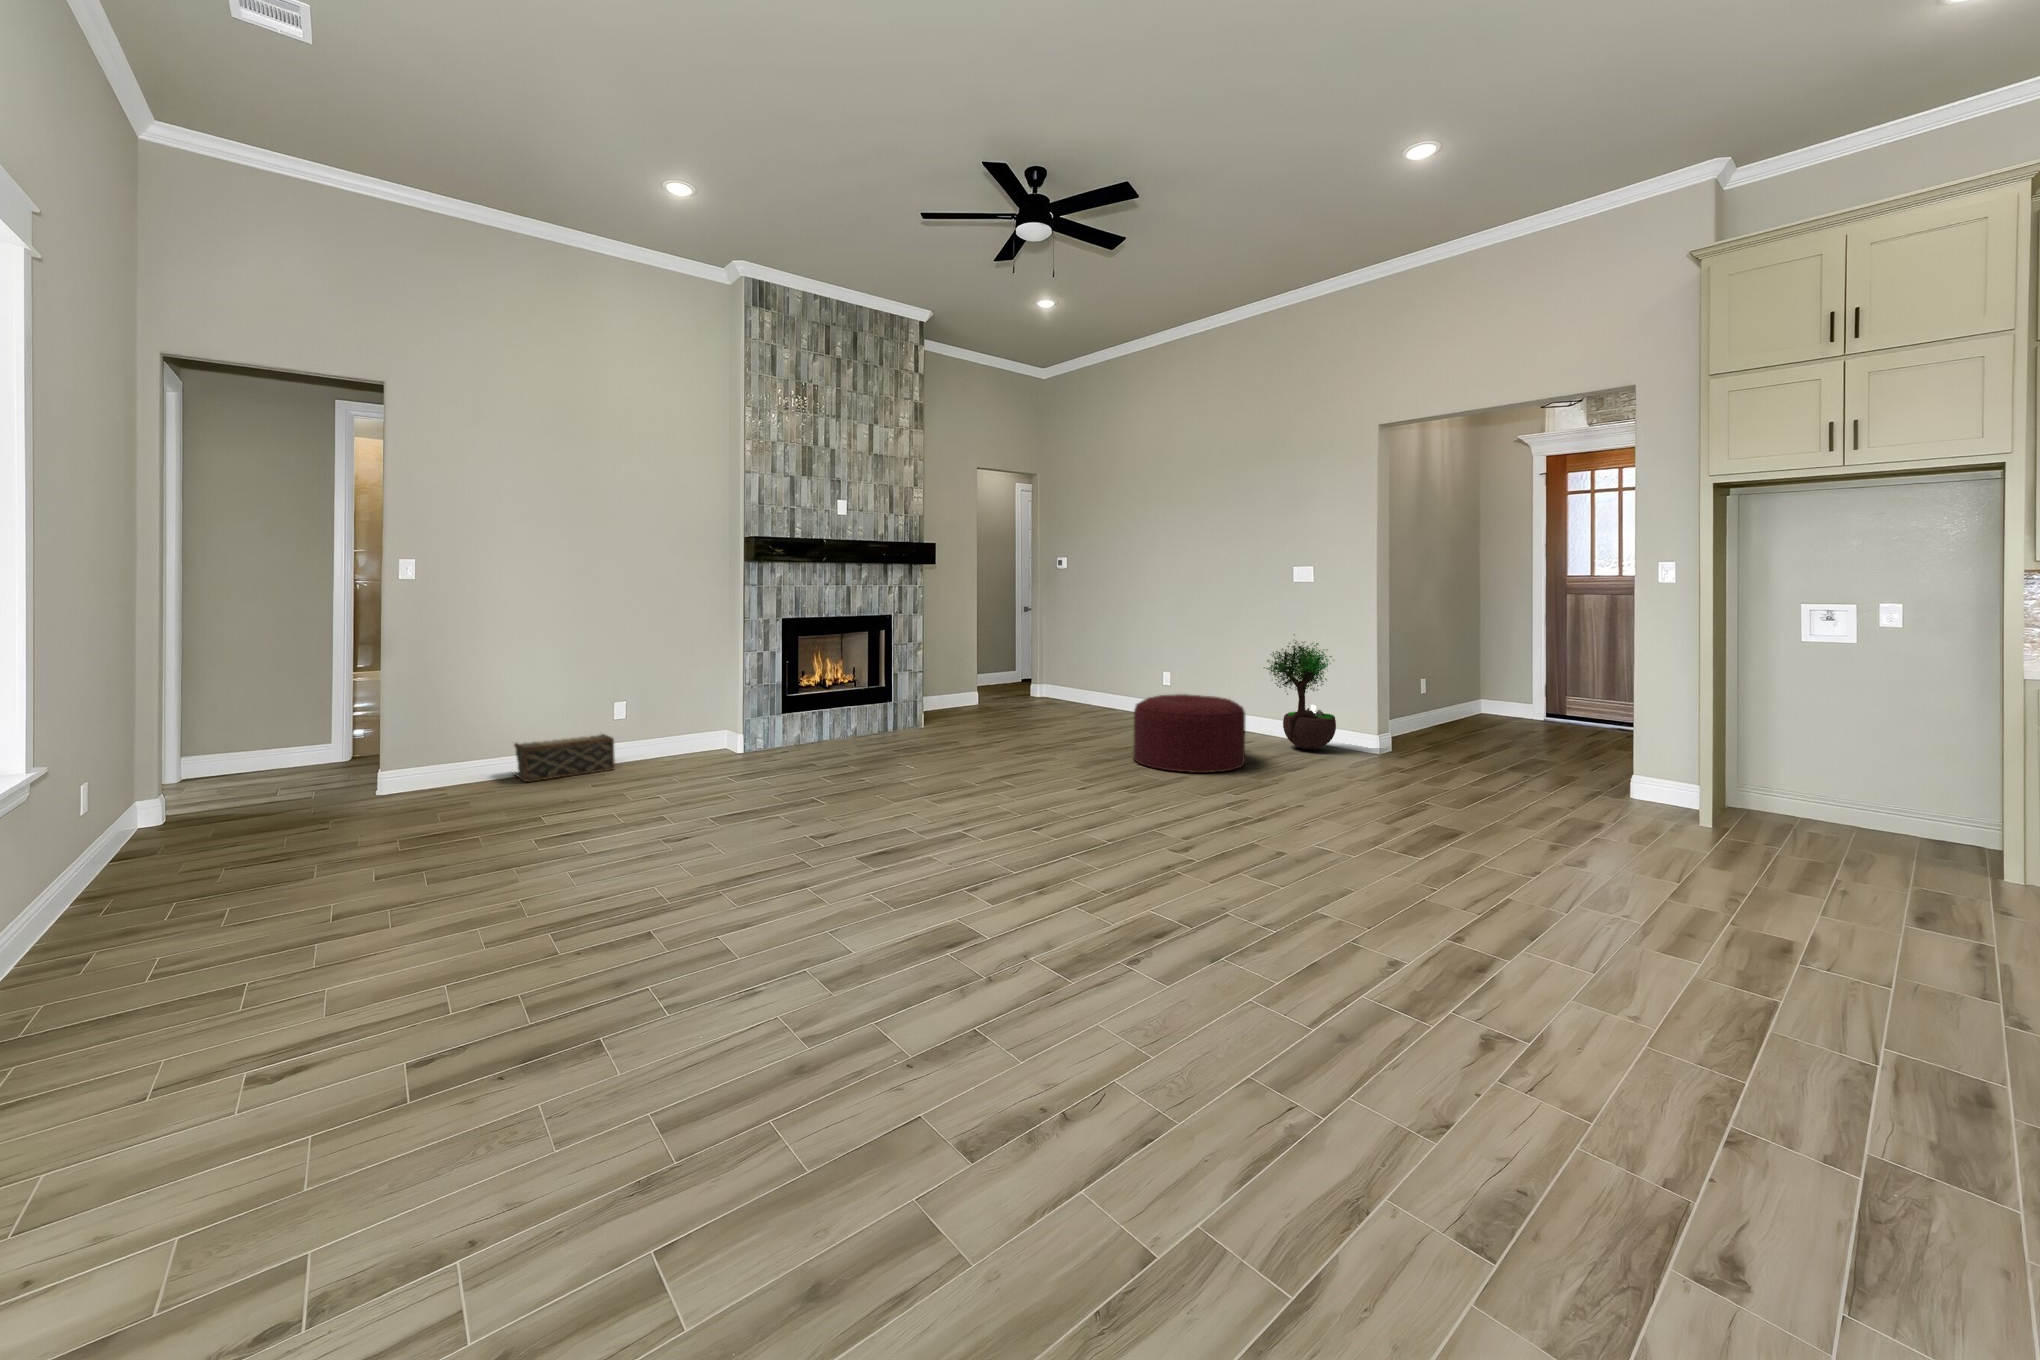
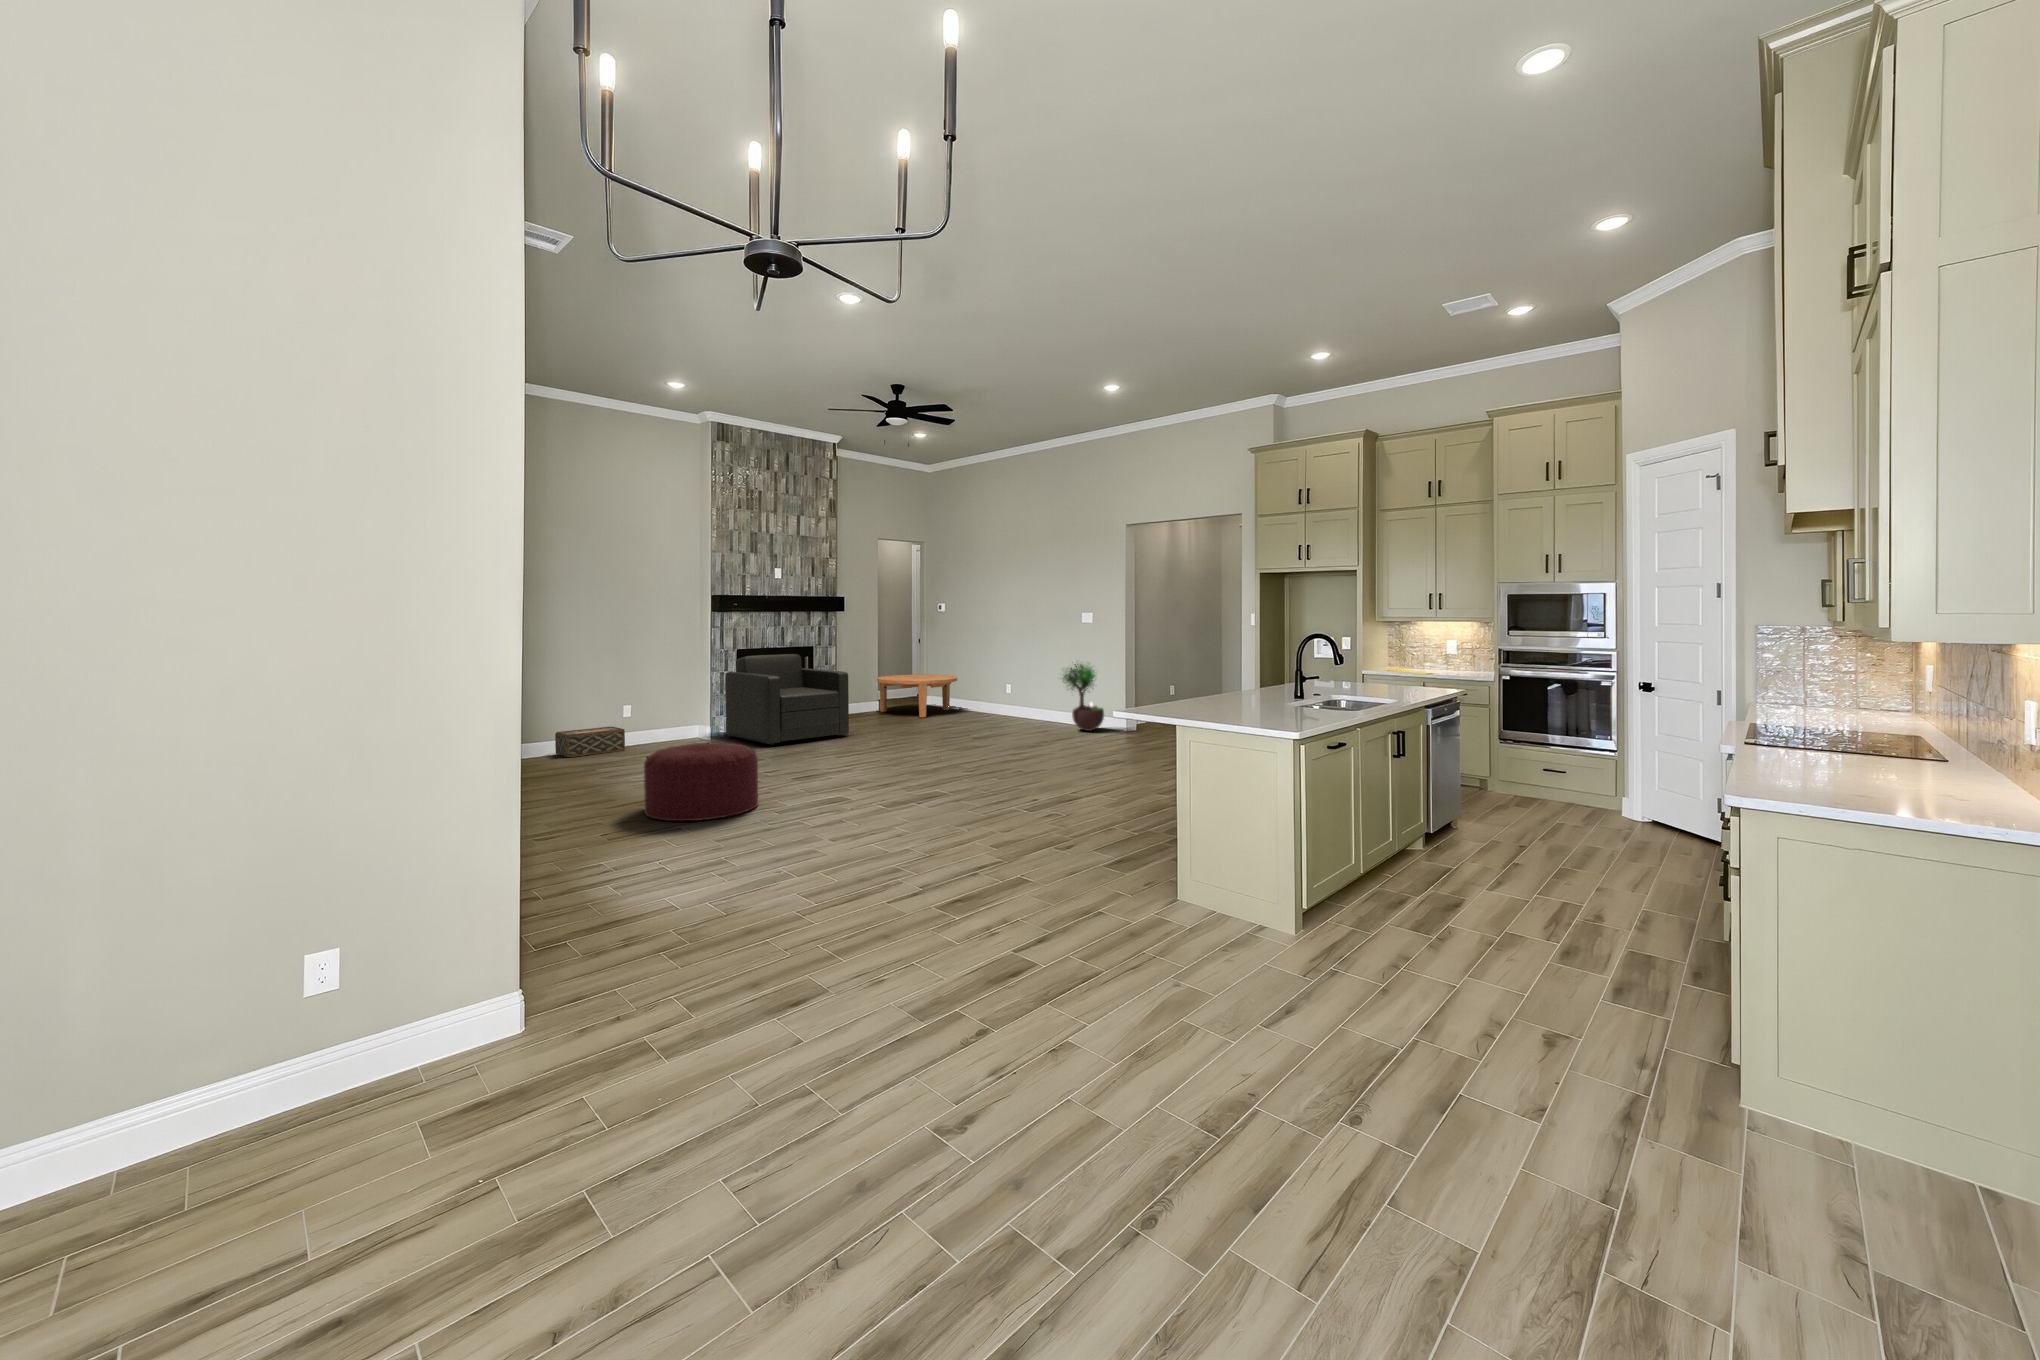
armchair: none [766,626,944,766] -> present [725,654,849,745]
coffee table: none [976,655,1088,717] -> present [877,675,957,717]
ottoman: present [1133,694,1245,773] -> present [644,742,758,821]

